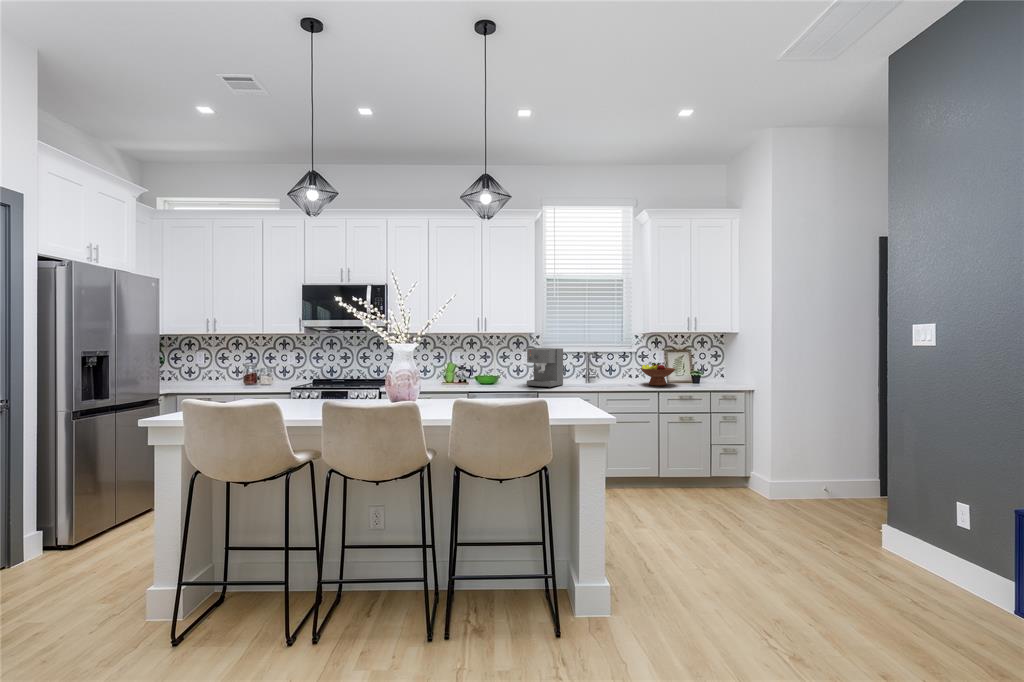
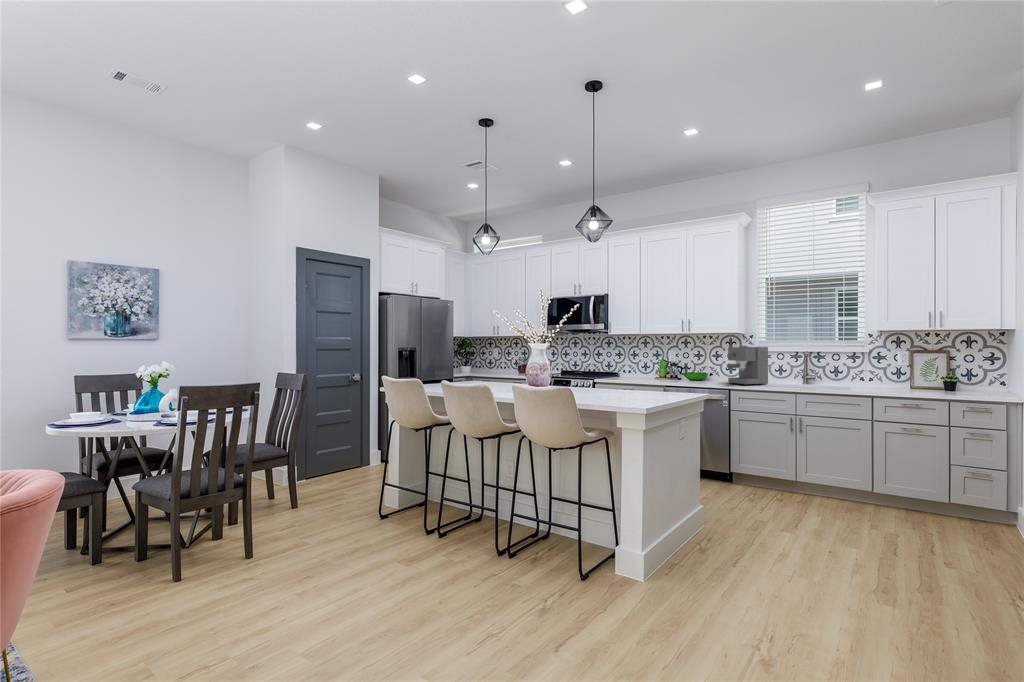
fruit bowl: present [640,363,675,386] -> none [859,363,907,389]

